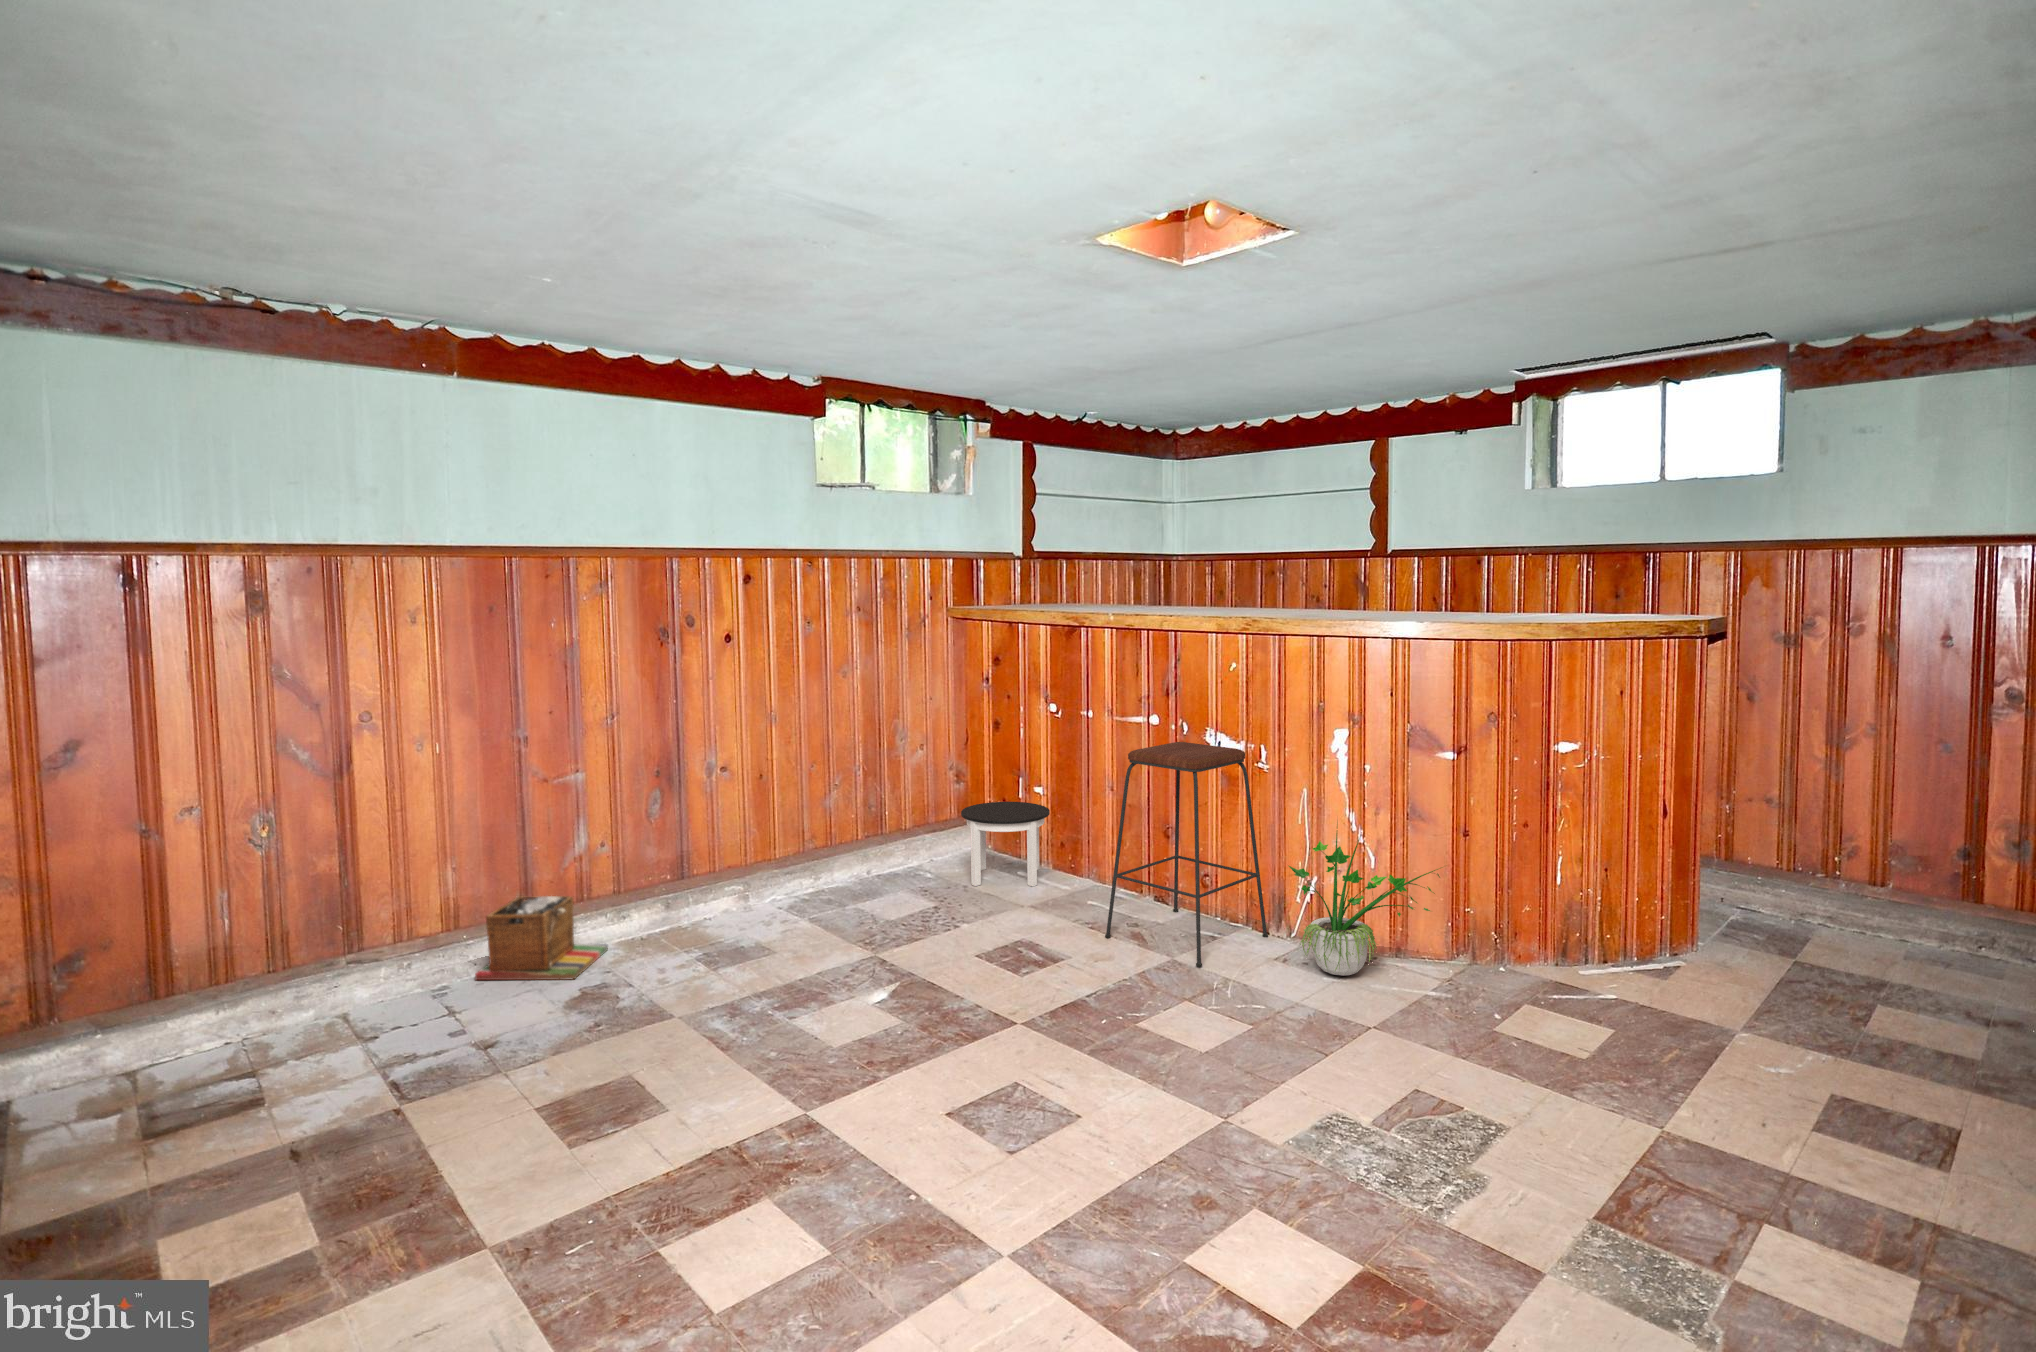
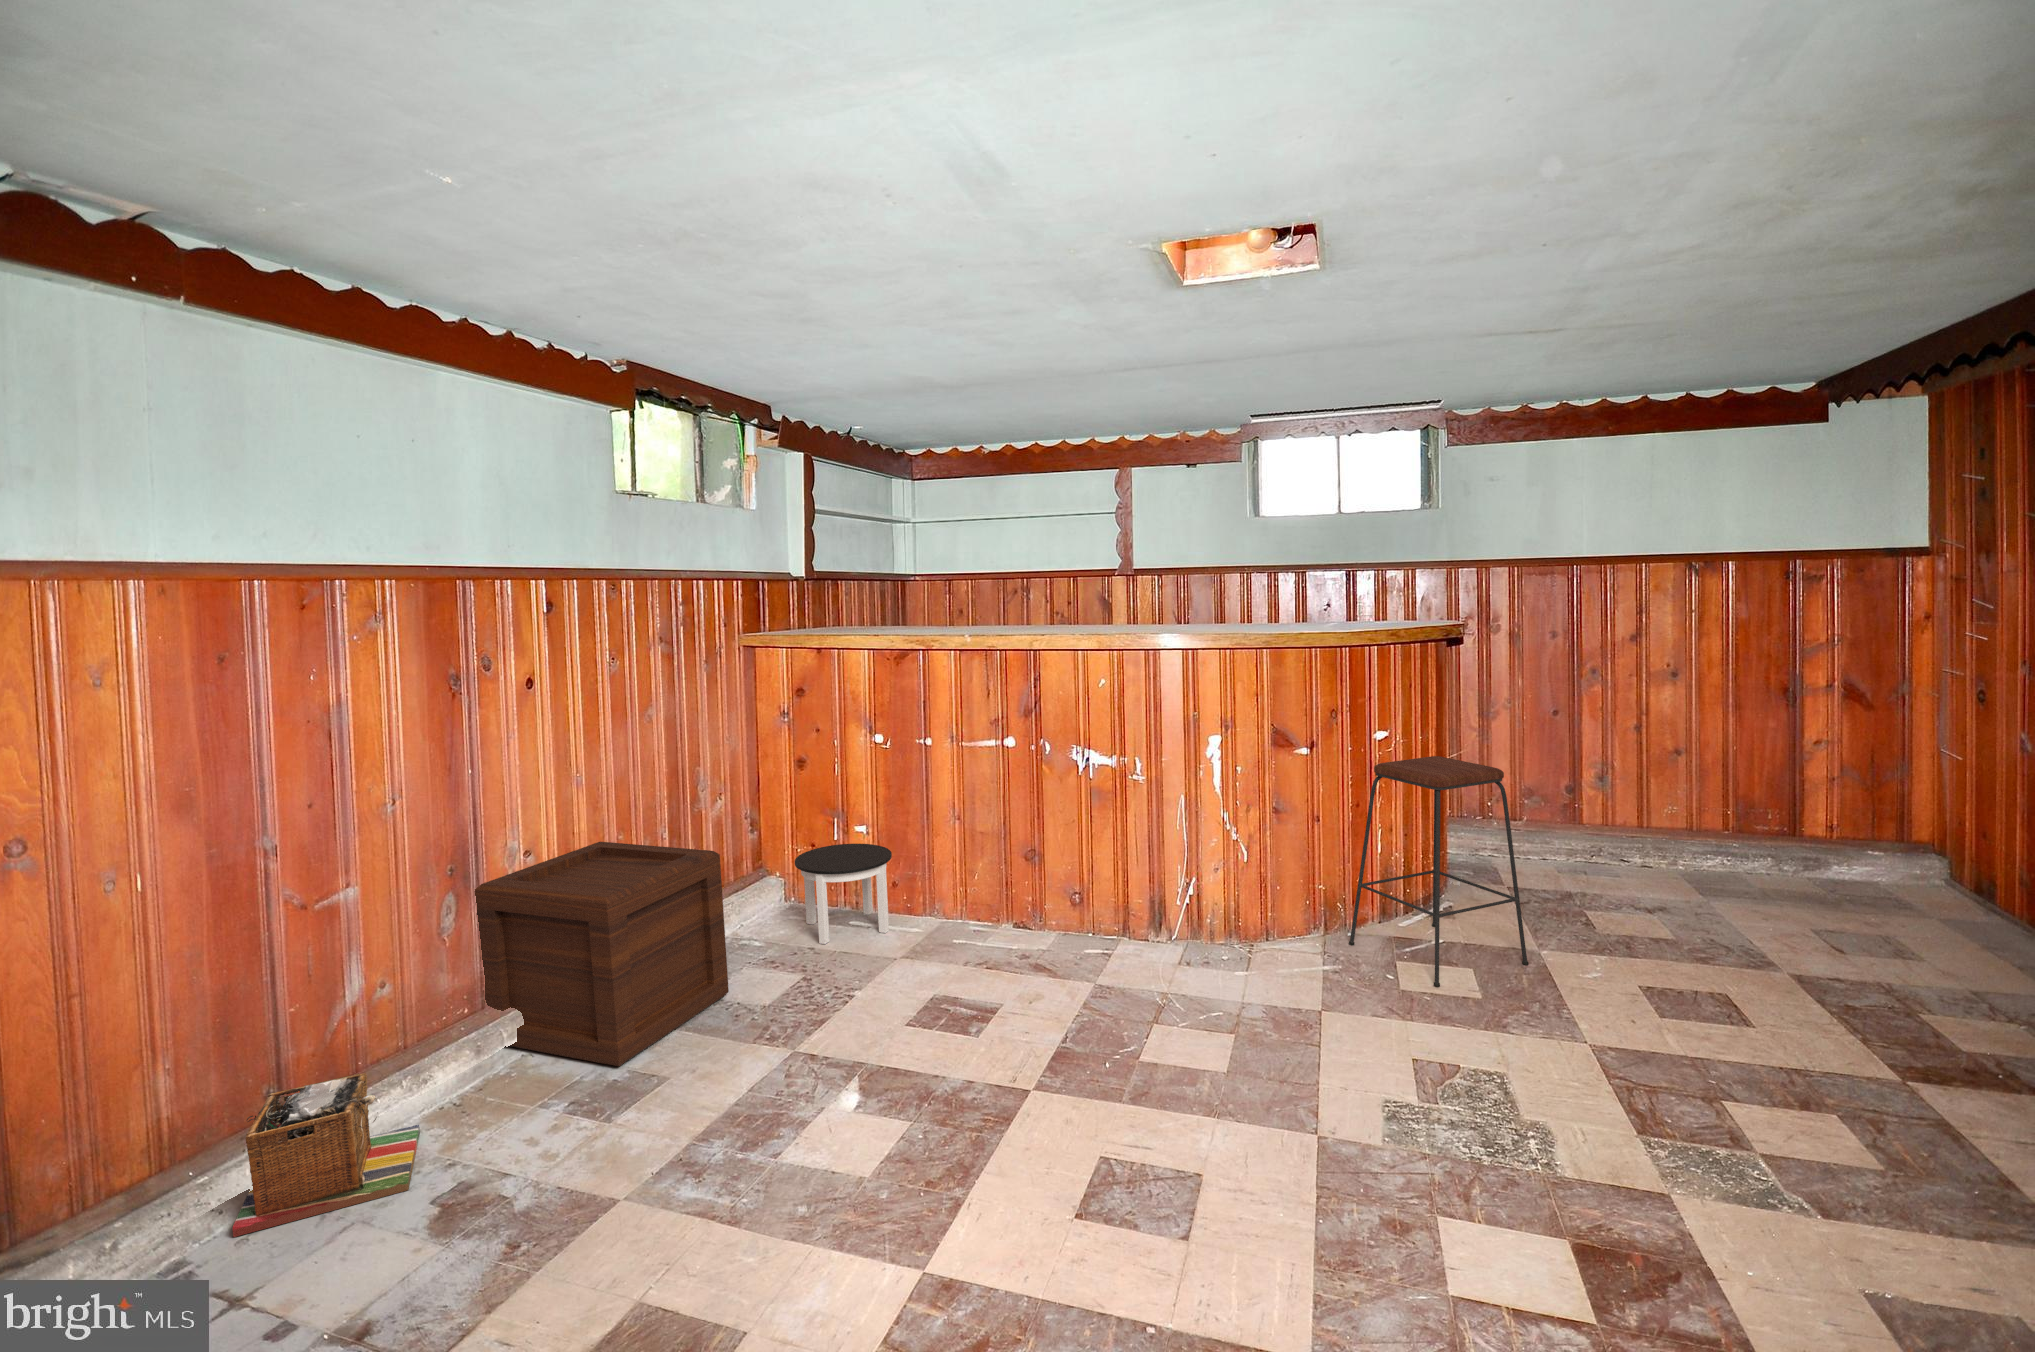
bar stool: present [1105,742,1268,967] -> present [1349,756,1529,987]
wooden crate: none [684,767,868,938] -> present [475,842,729,1066]
potted plant: present [1289,823,1440,976] -> none [1194,819,1336,968]

